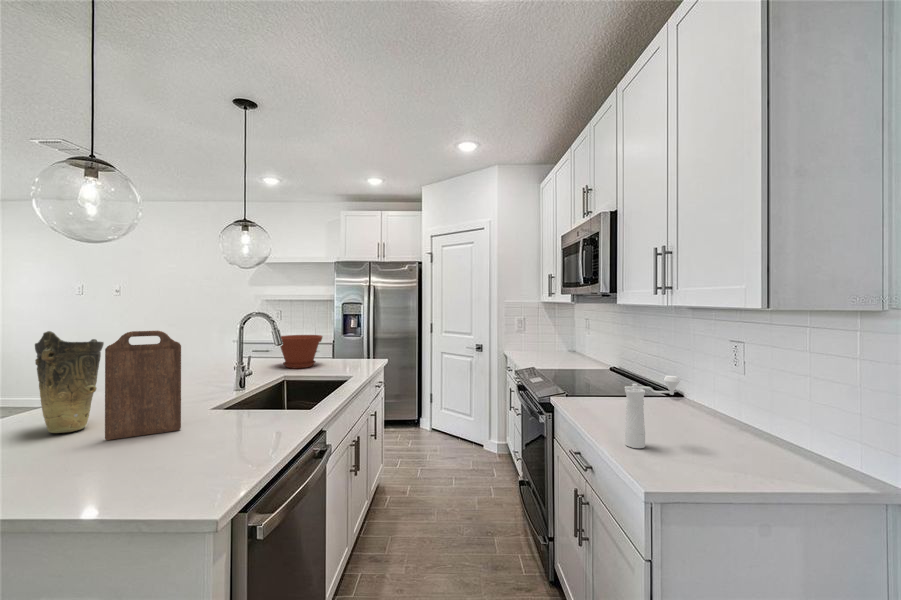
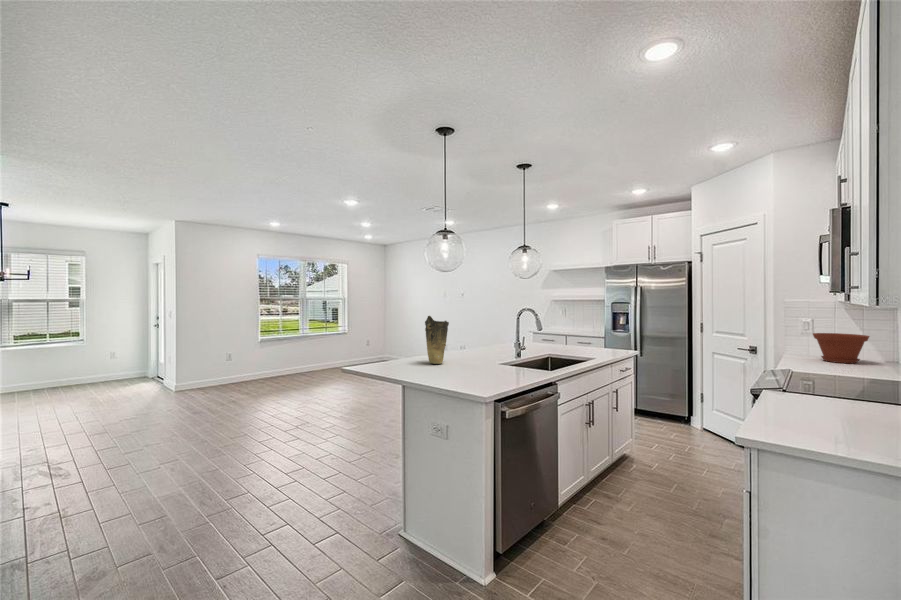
cutting board: present [105,331,181,440] -> none [448,317,479,370]
plant pot: present [280,335,322,368] -> present [813,333,869,363]
pepper mill: present [624,375,680,448] -> none [774,372,840,431]

